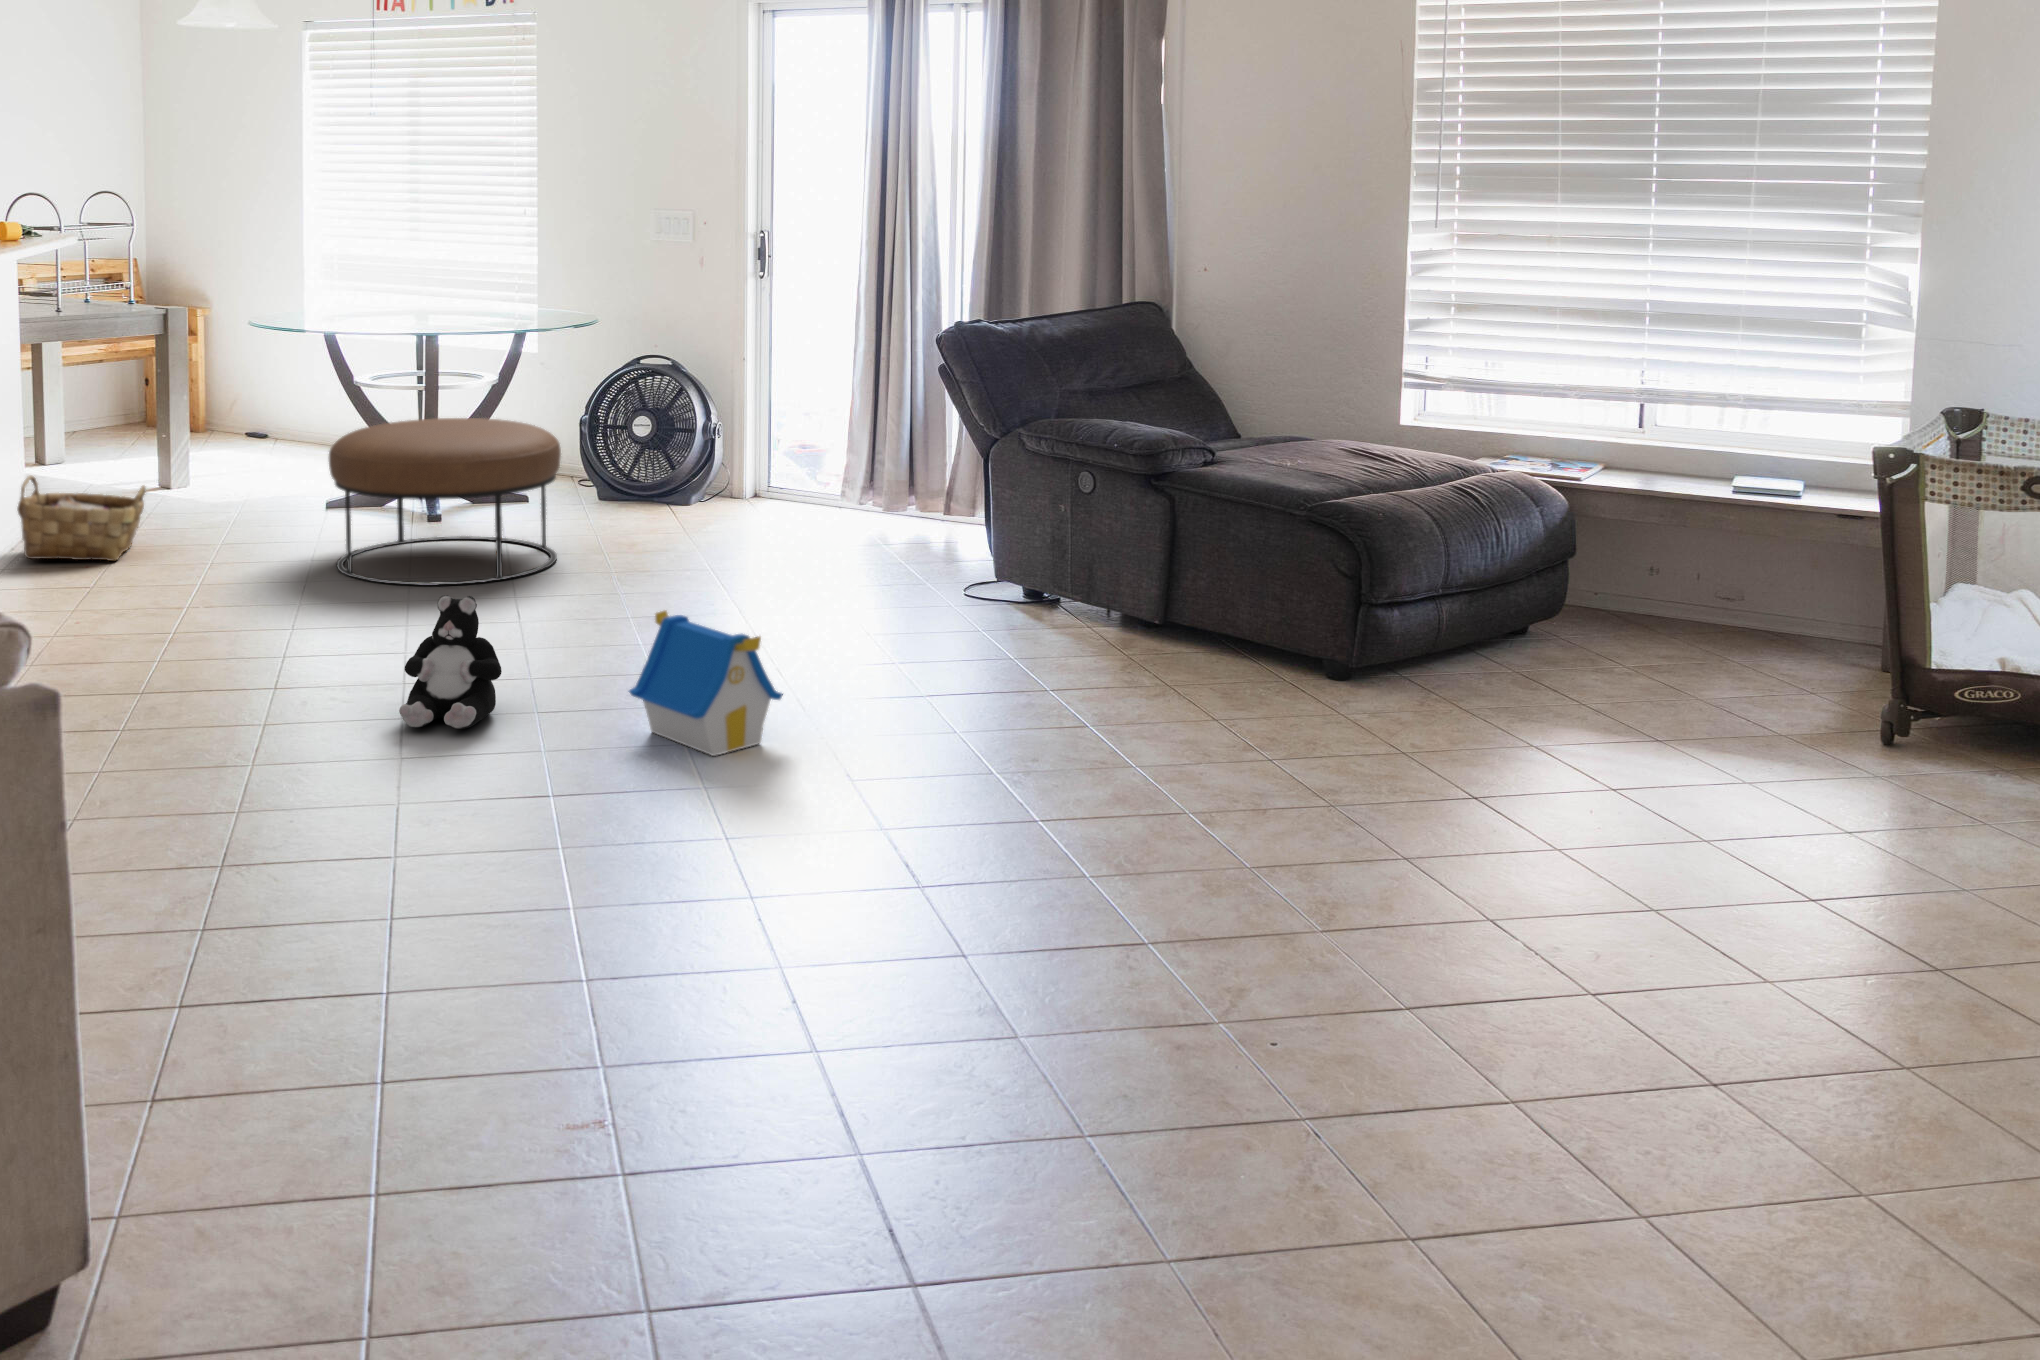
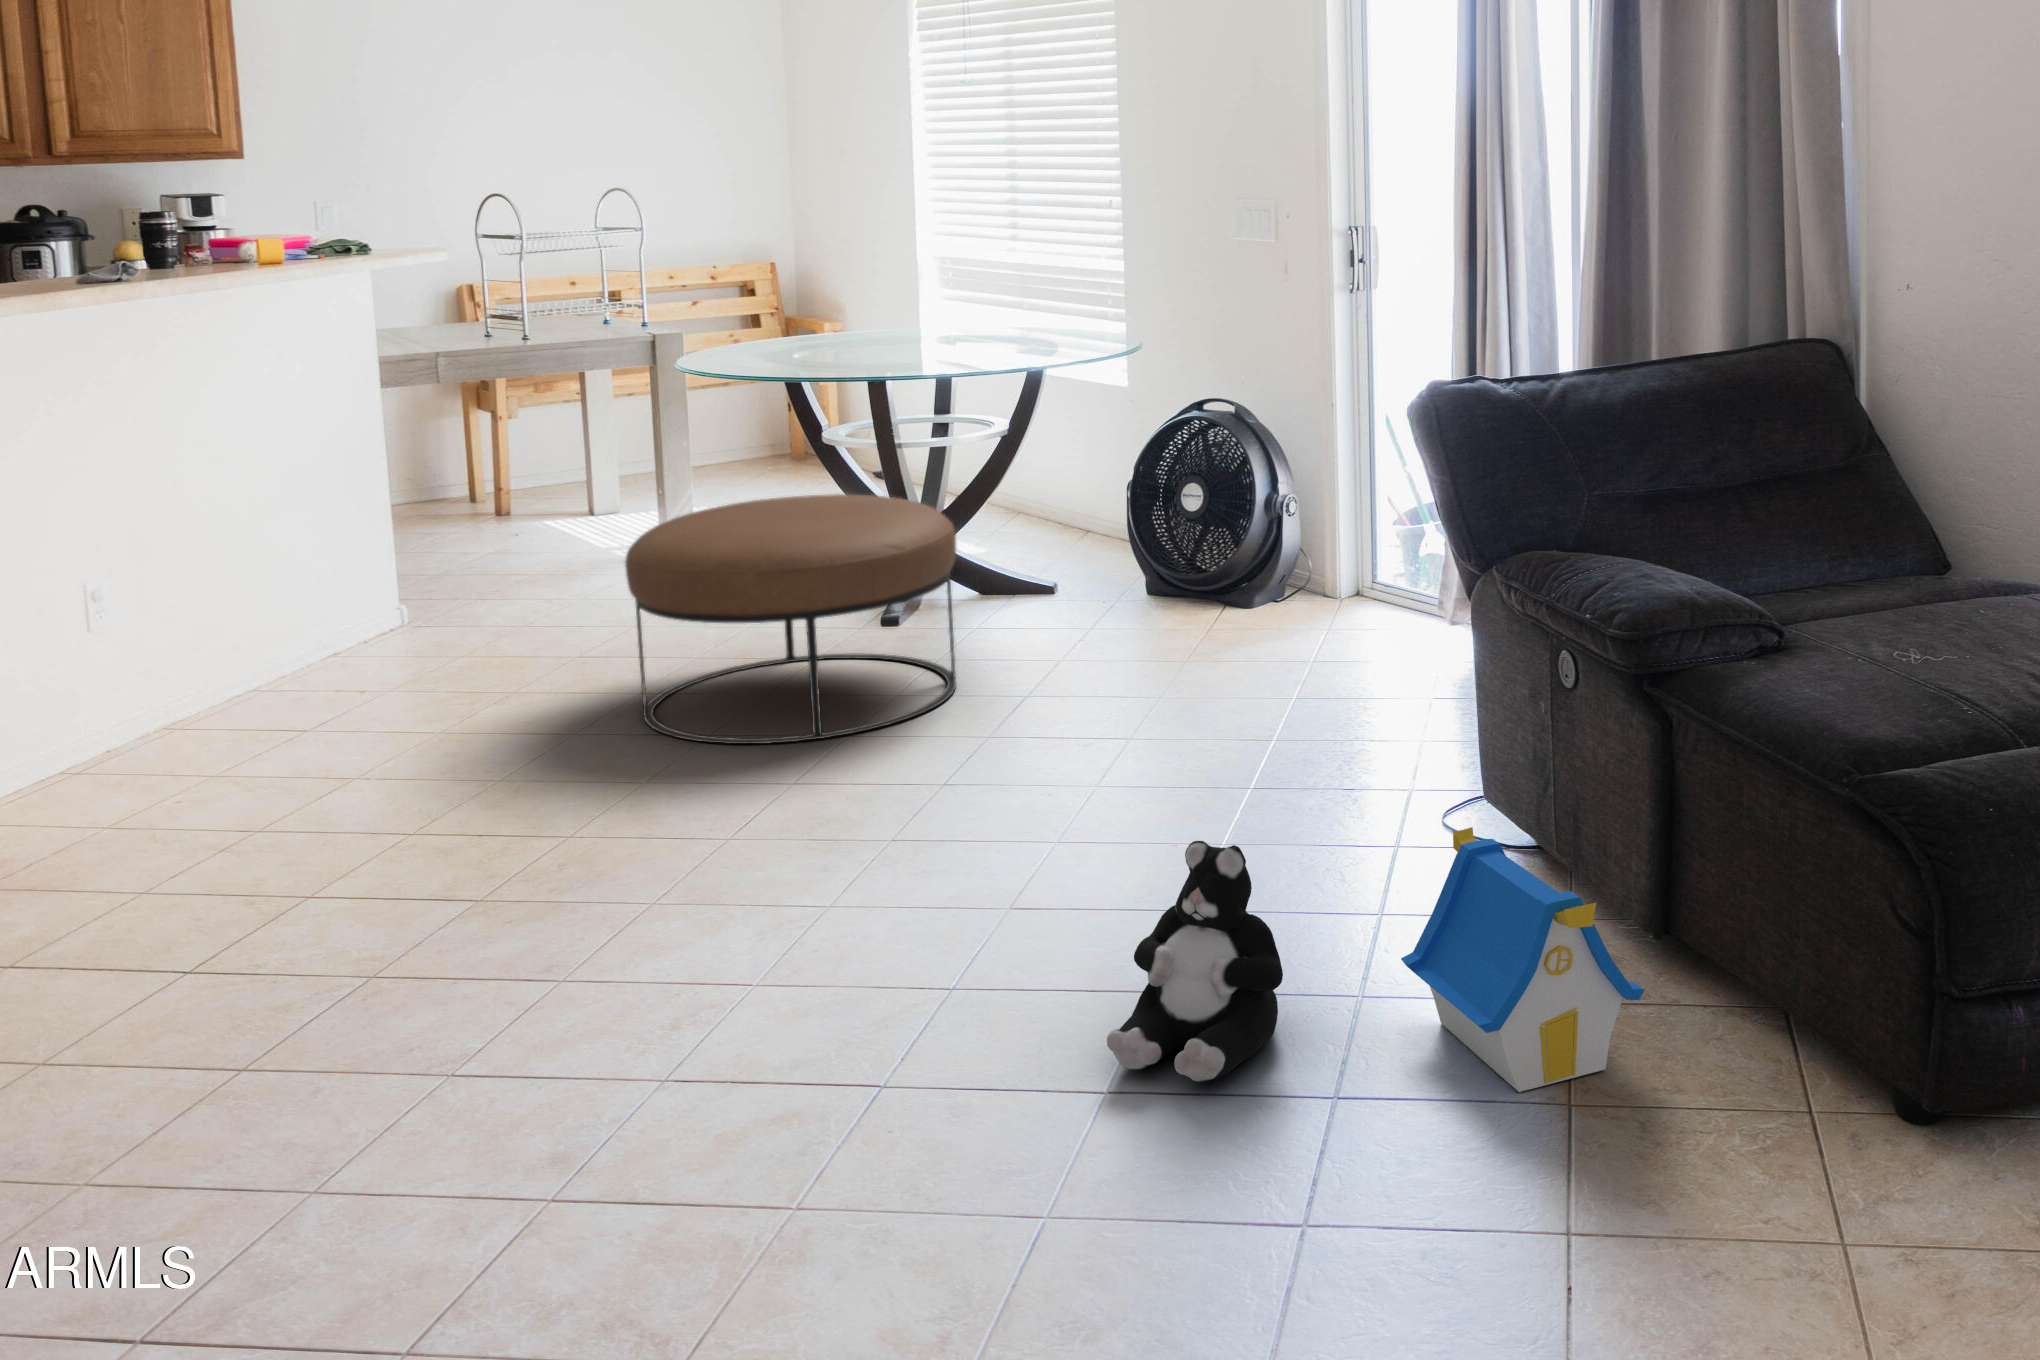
woven basket: present [17,475,146,561] -> none [302,558,478,675]
plush toy: present [399,595,502,729] -> present [1107,841,1283,1082]
toy house: present [629,611,783,756] -> present [1401,827,1645,1092]

